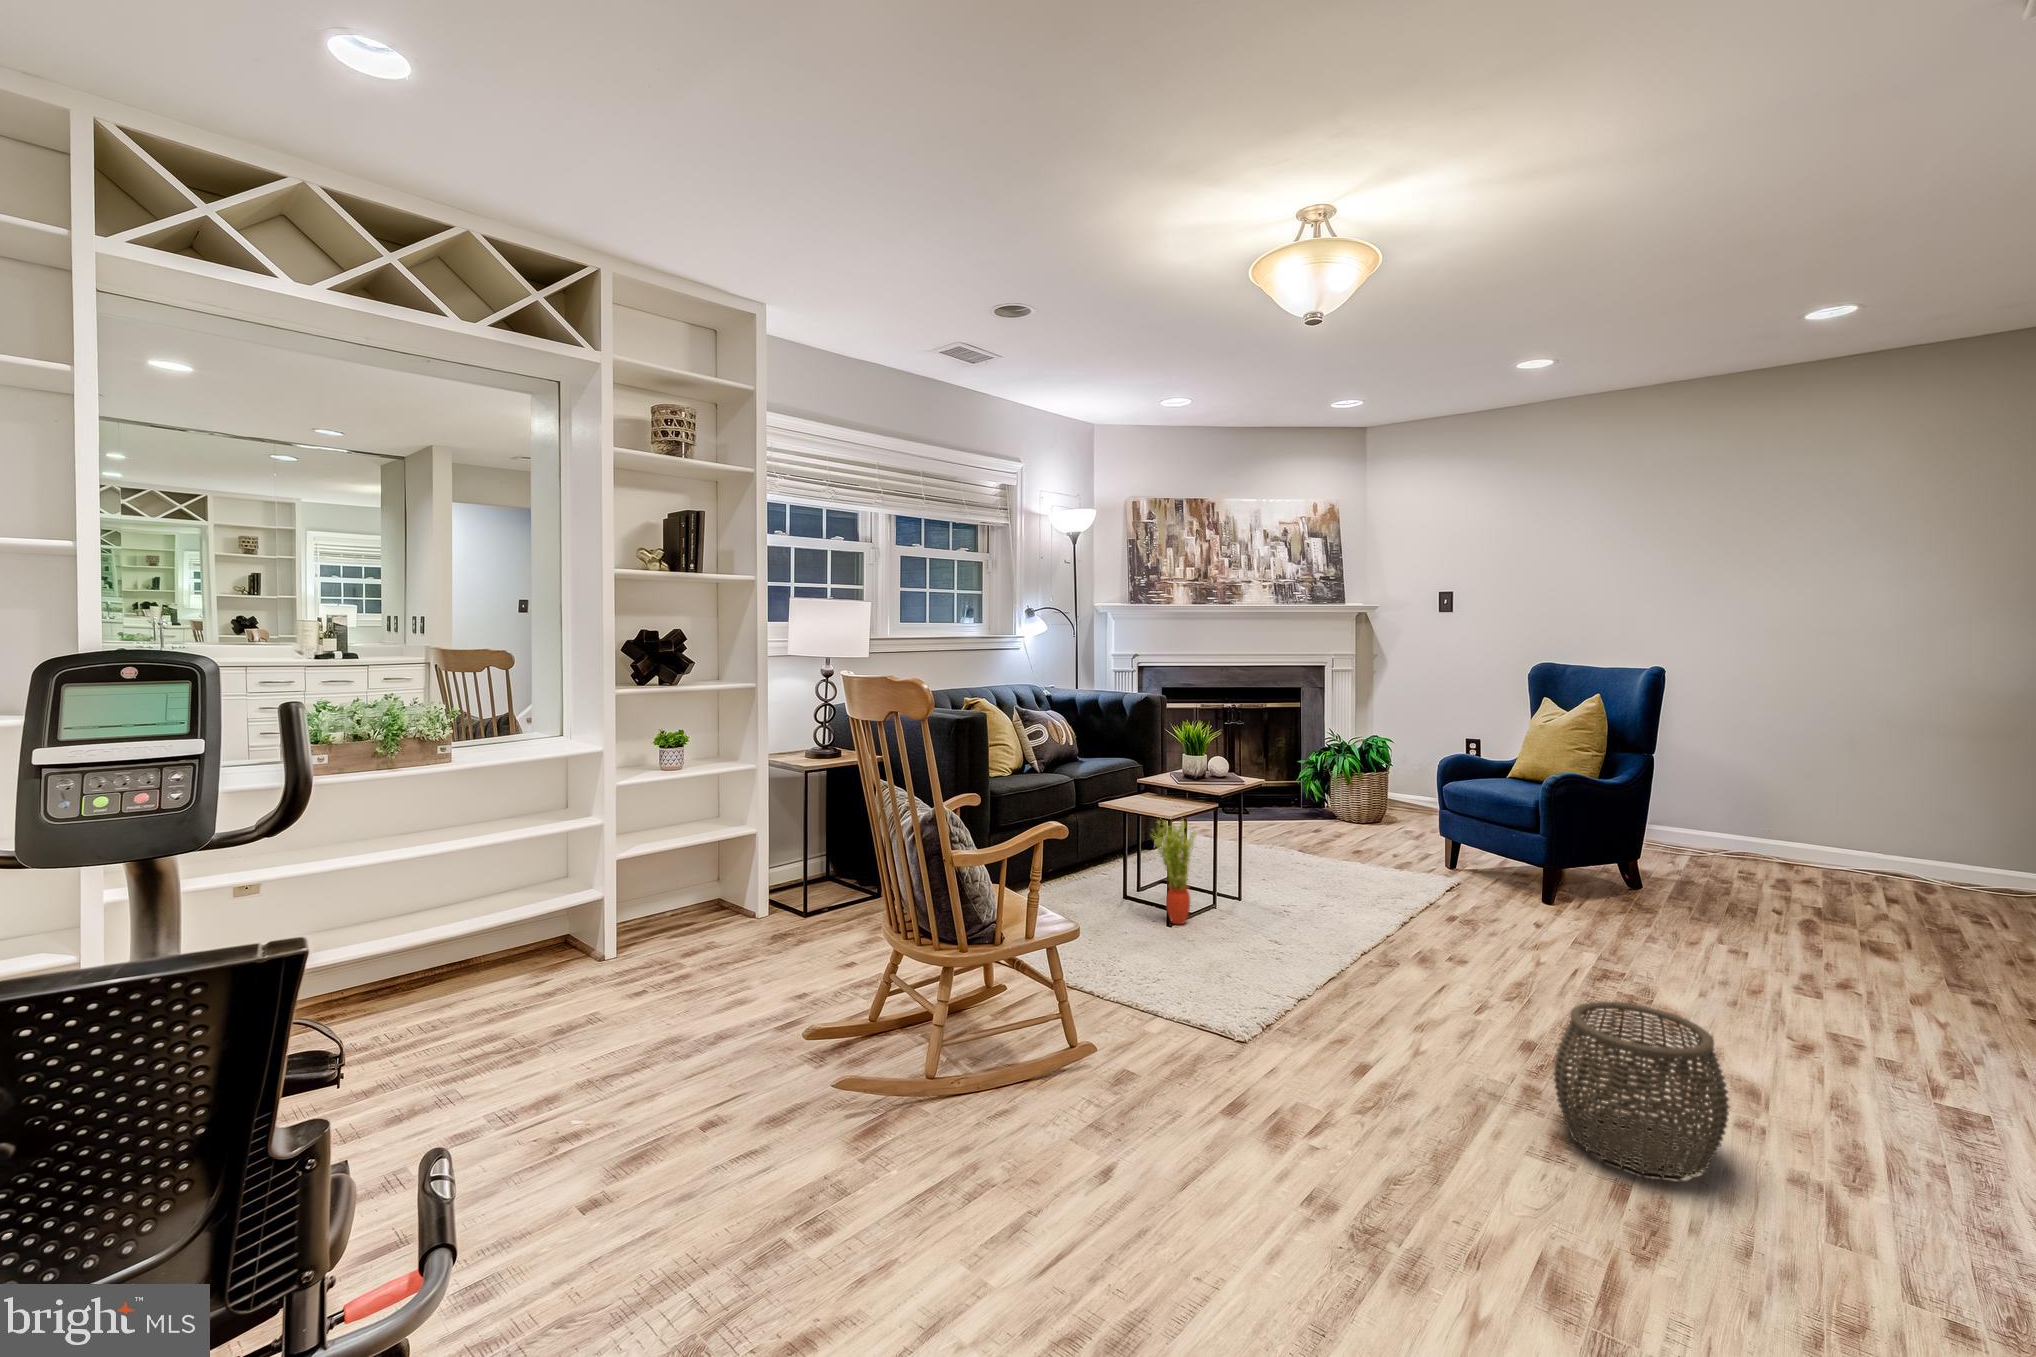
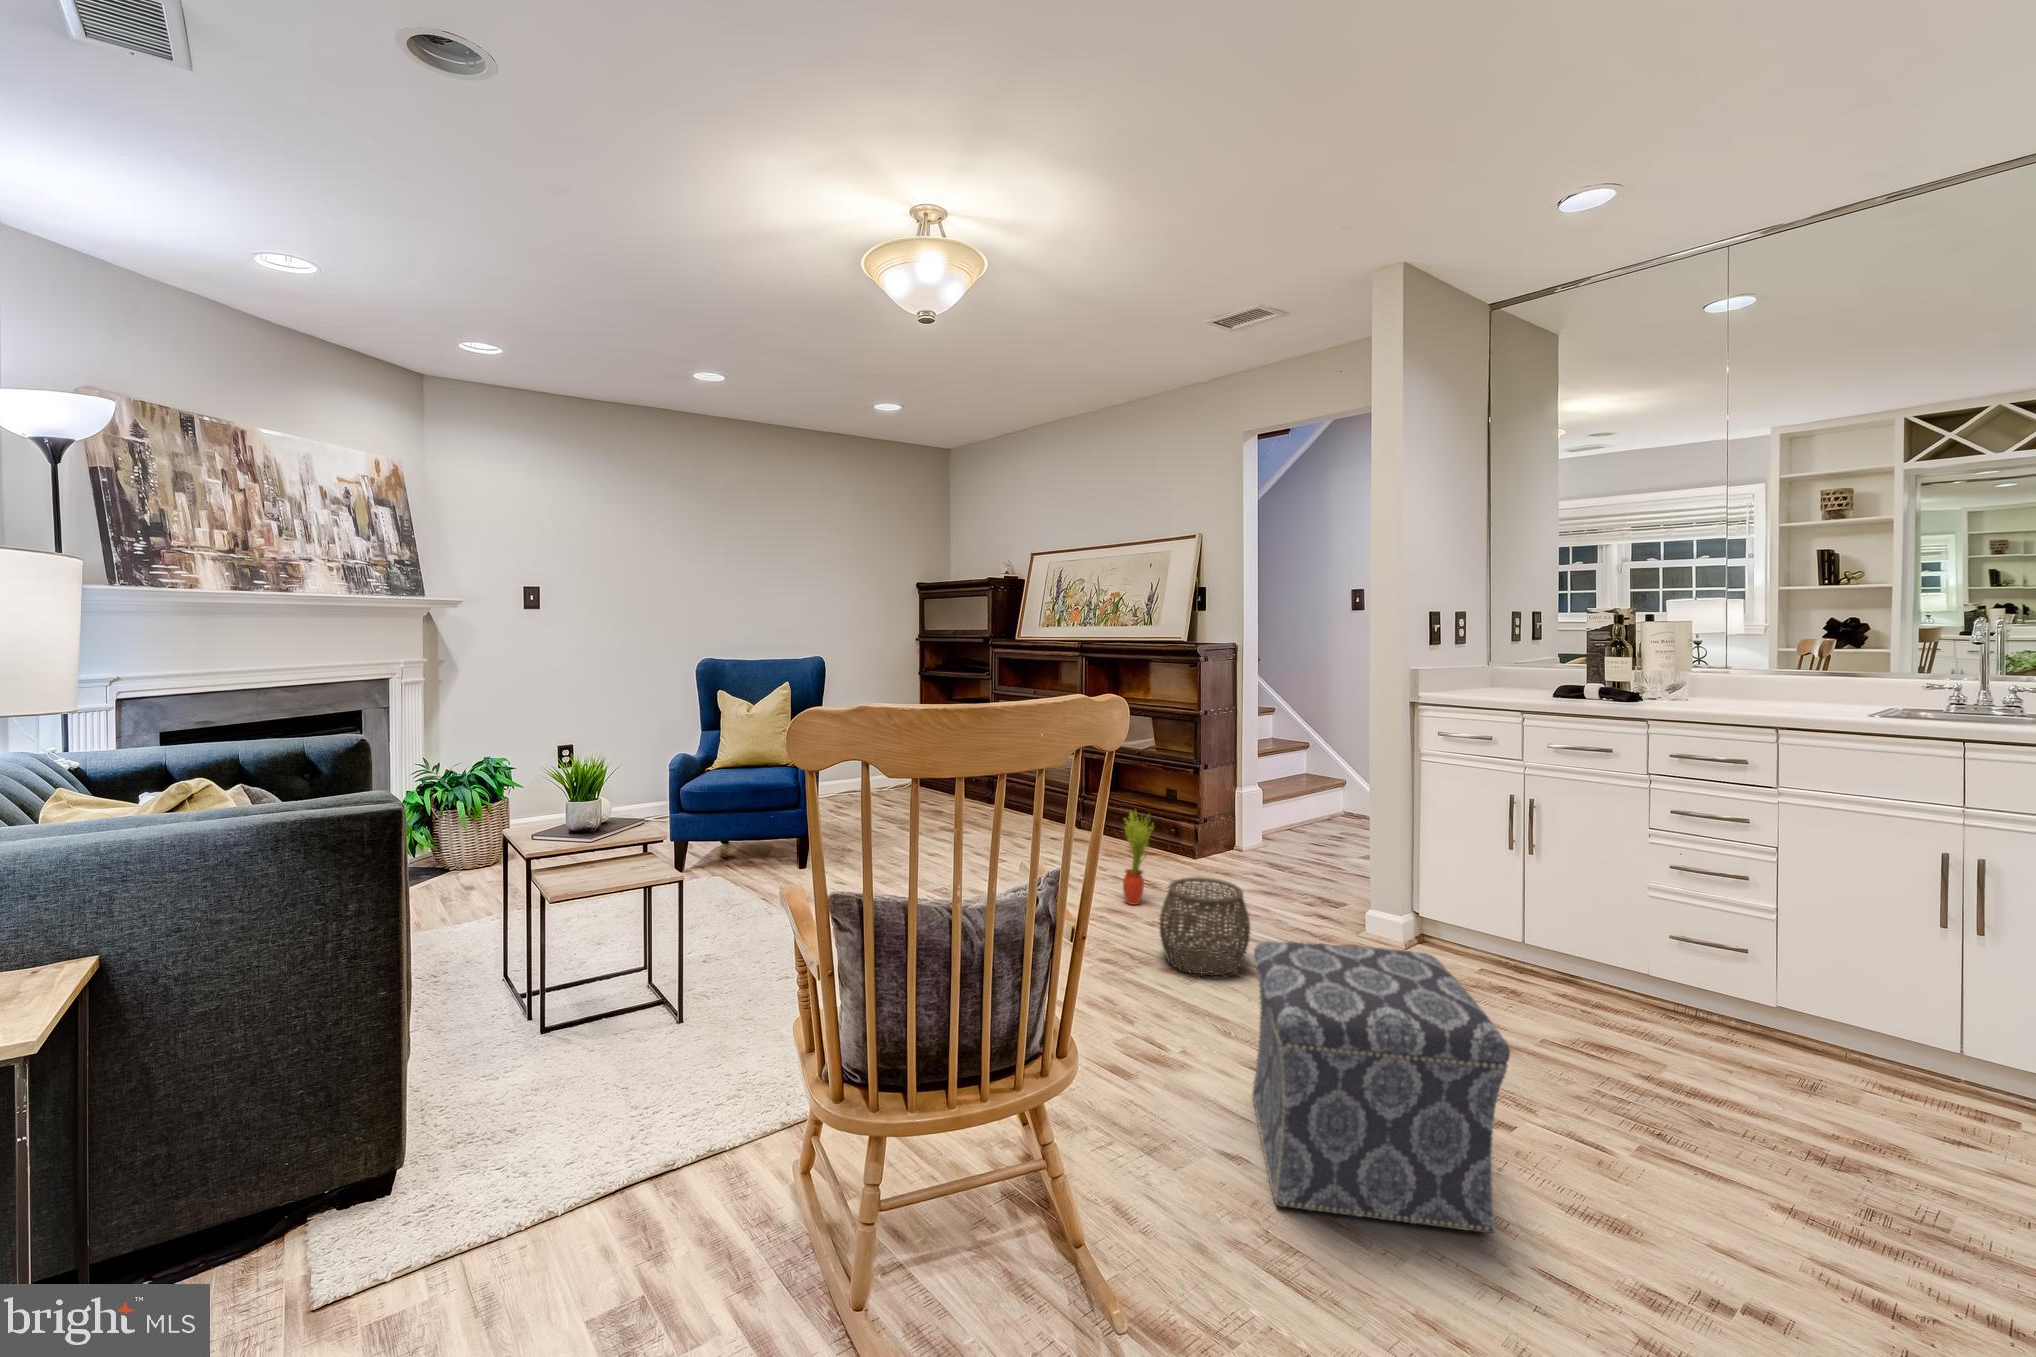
potted plant: present [1152,818,1197,924] -> present [1123,812,1153,905]
ottoman: none [1049,972,1330,1306] -> present [1252,942,1510,1233]

